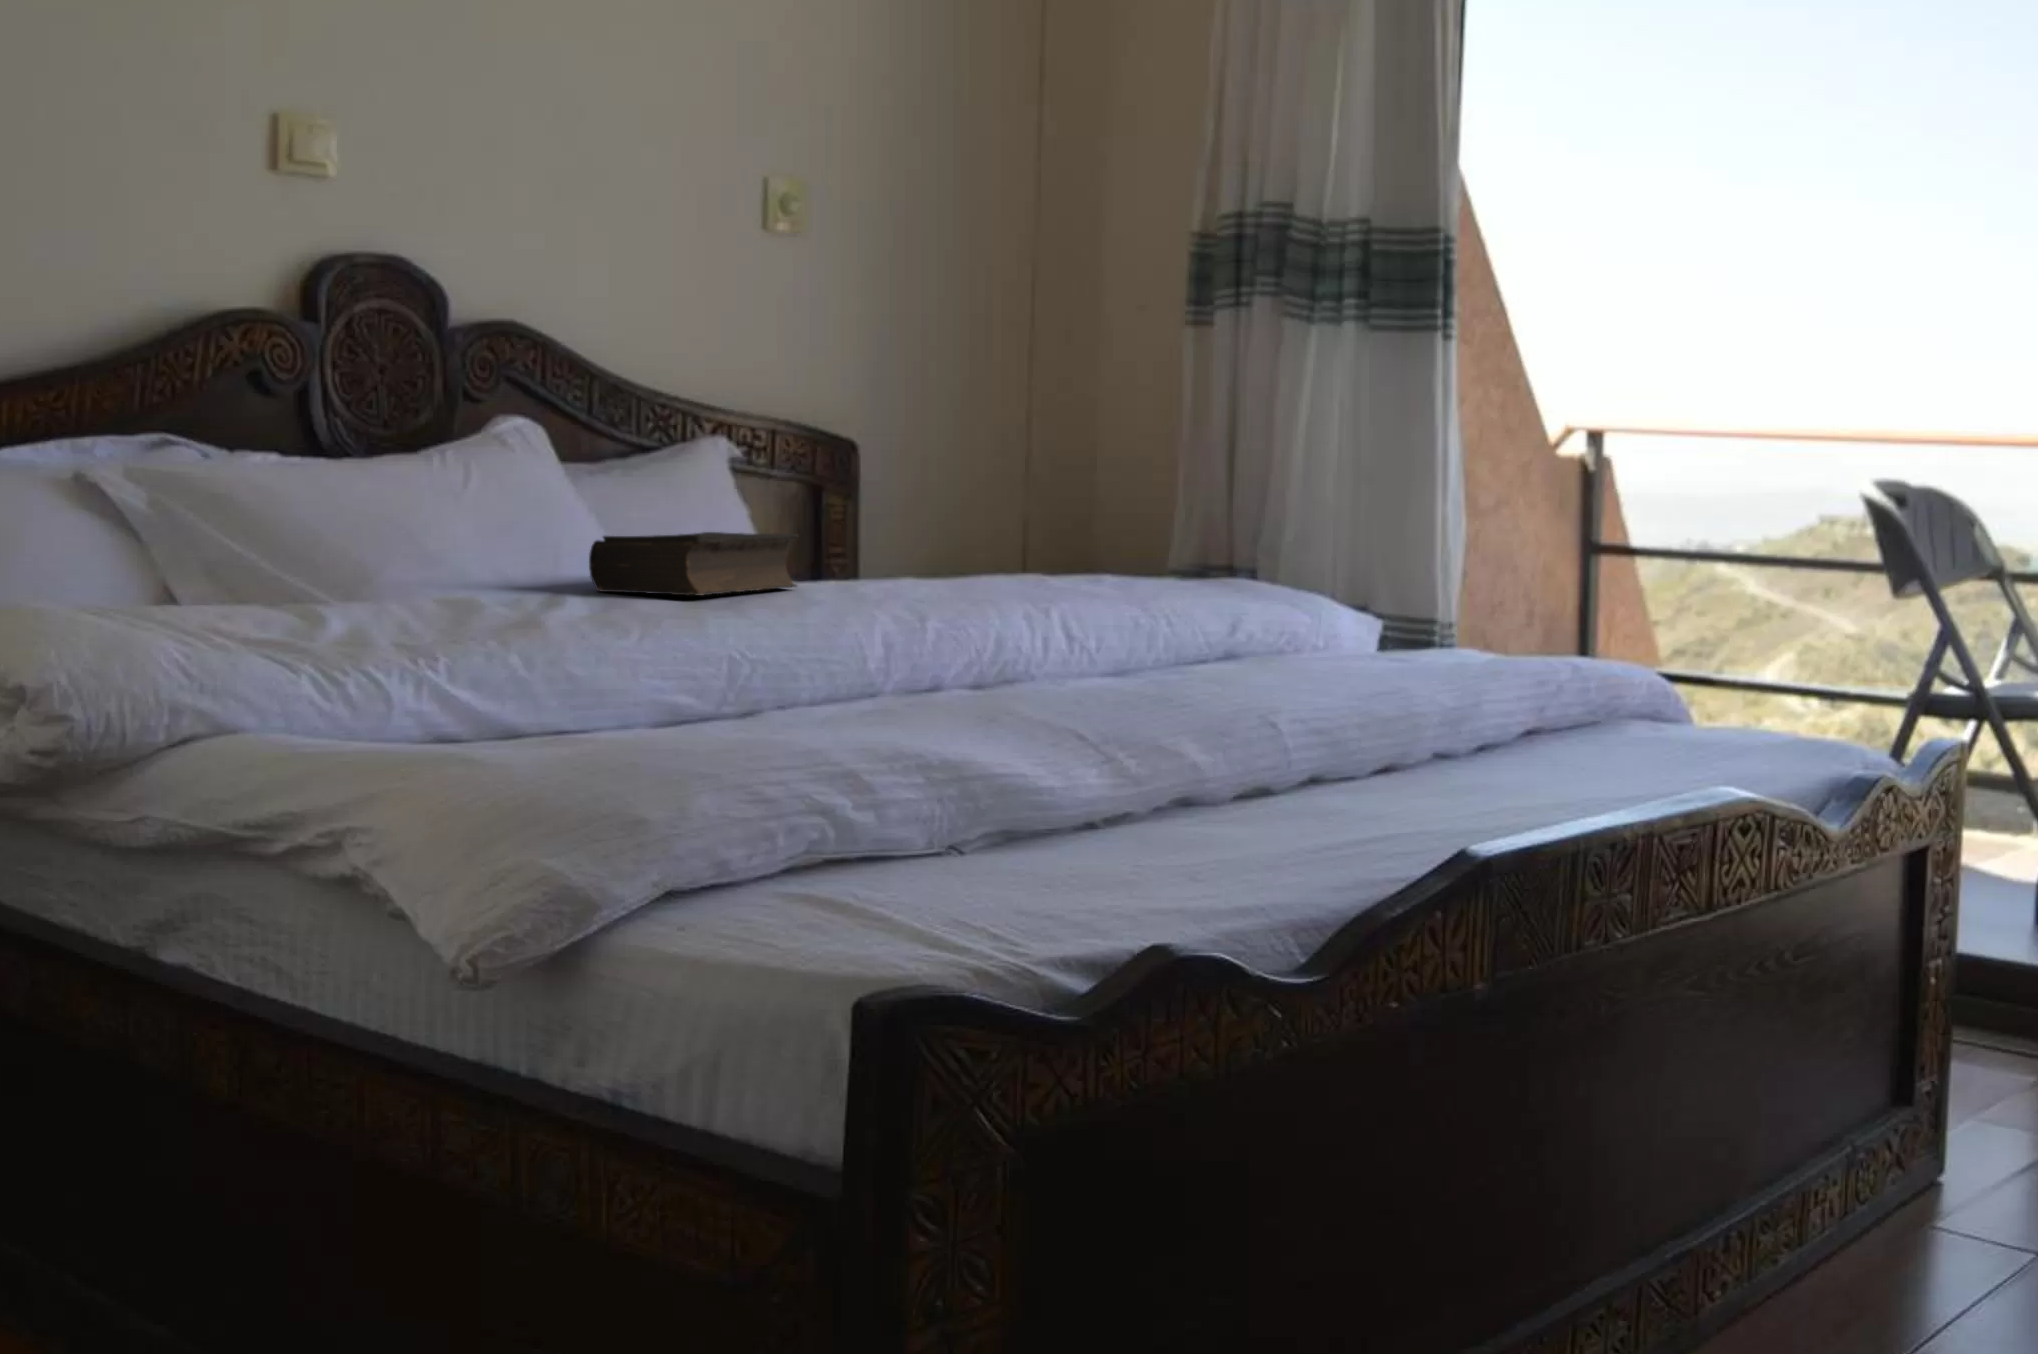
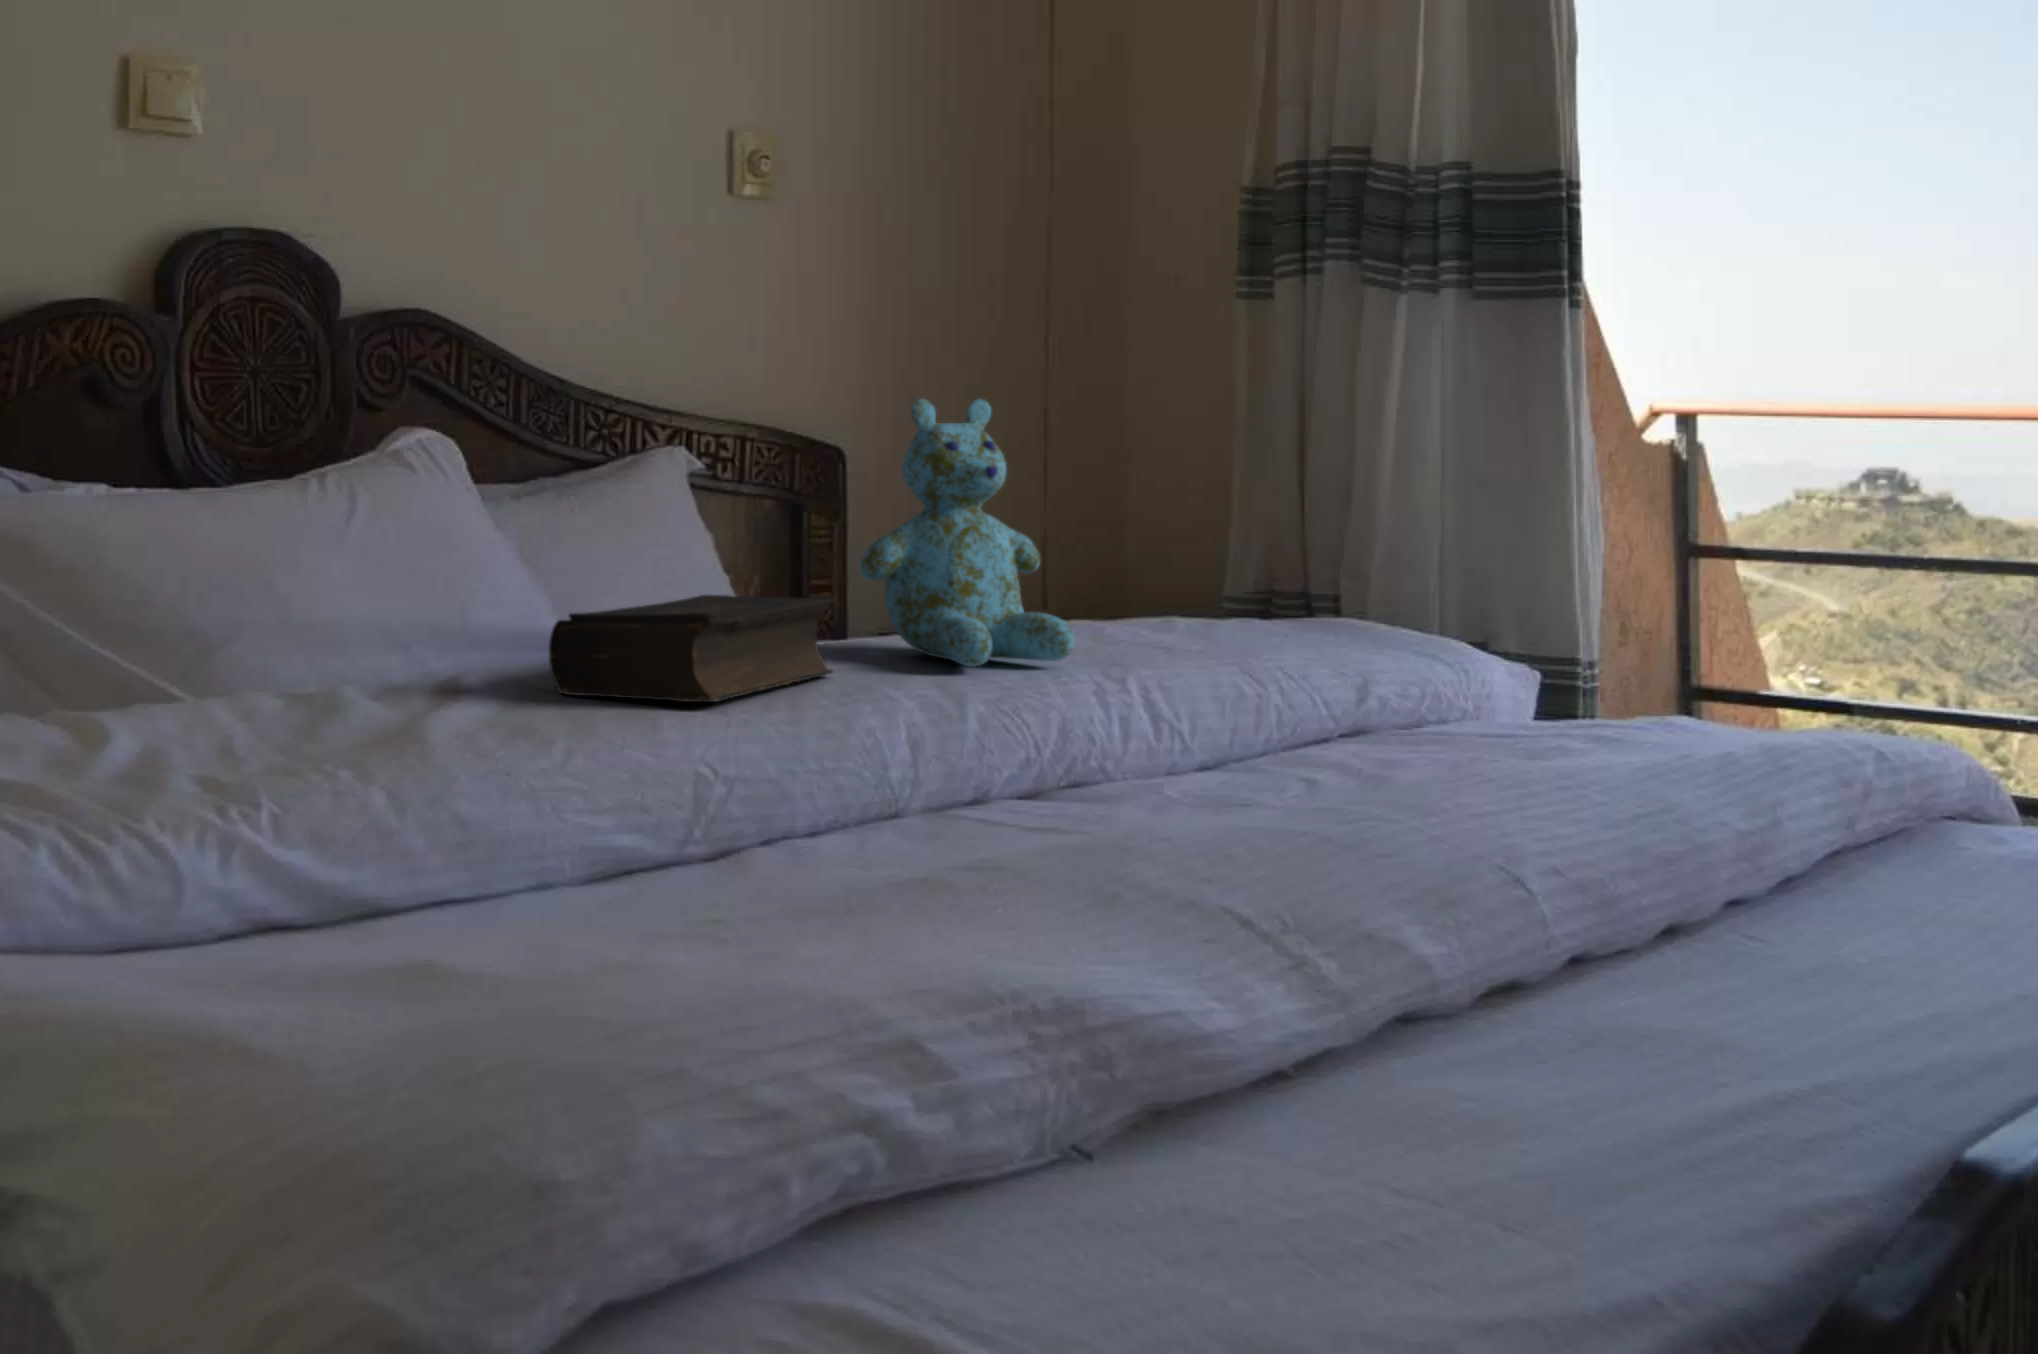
stuffed bear: none [824,394,979,586] -> present [860,399,1075,667]

